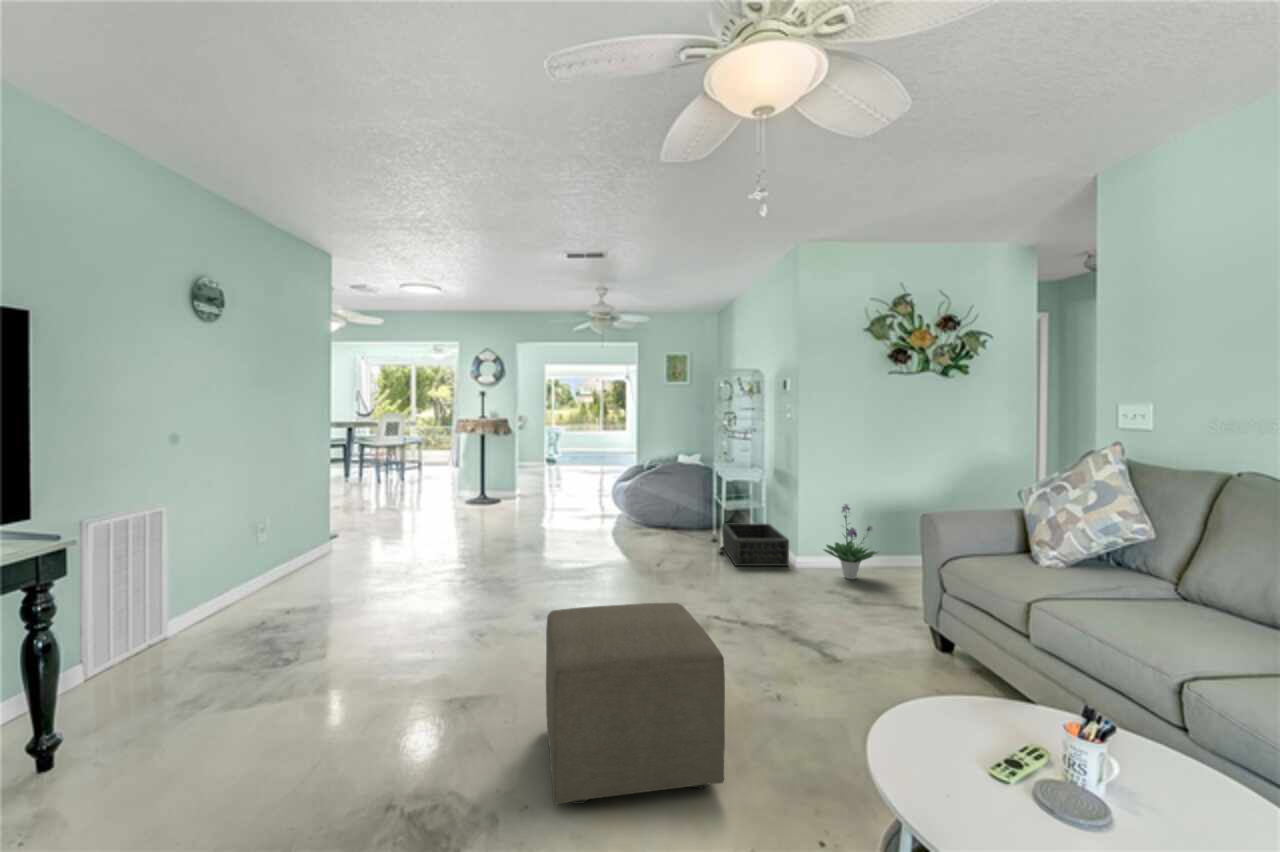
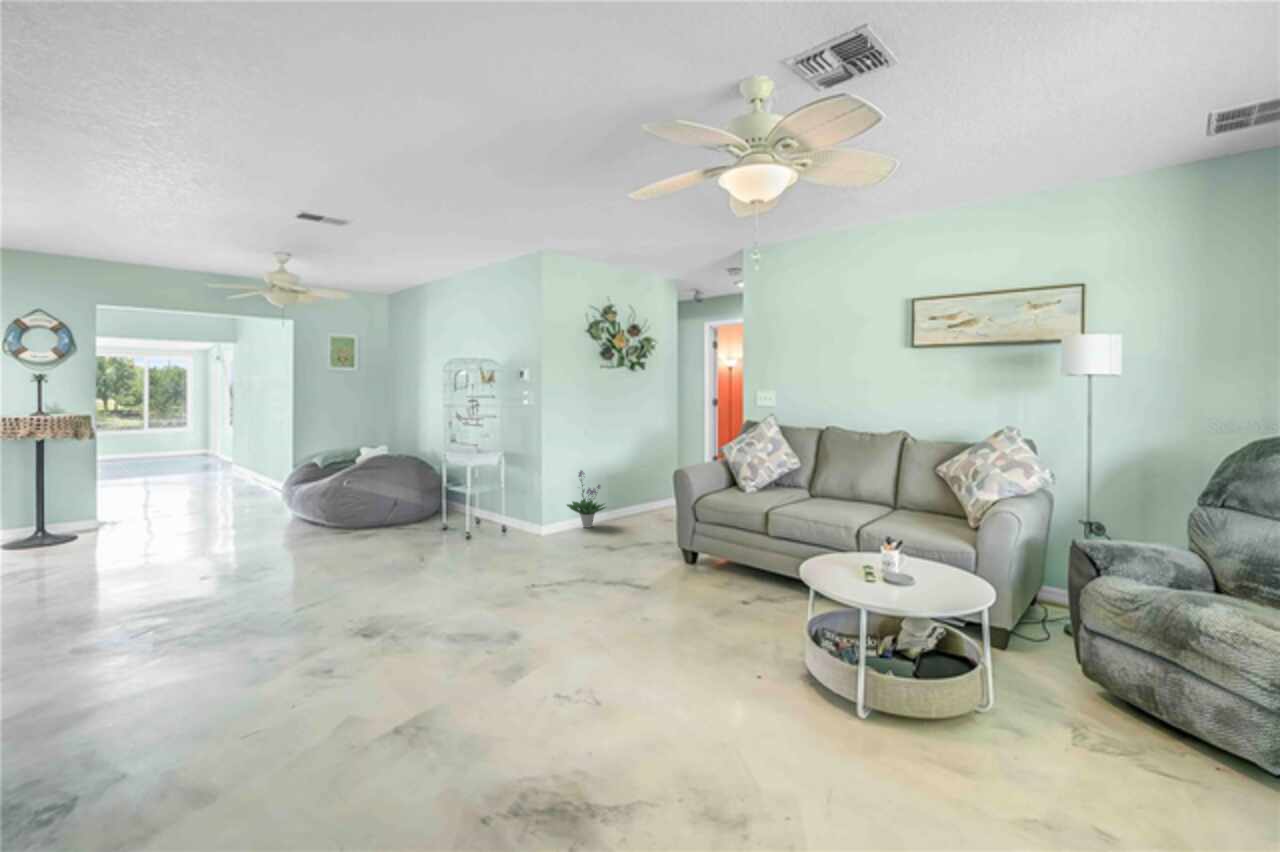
basket: present [722,523,789,566] -> none [461,496,536,536]
ottoman: present [546,603,725,804] -> none [530,558,693,716]

